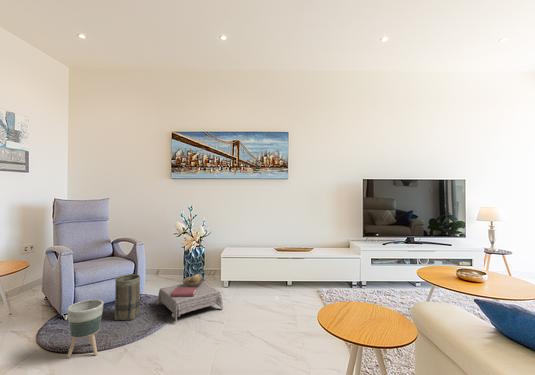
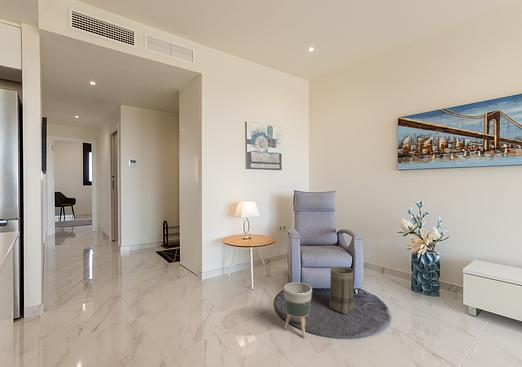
ottoman: present [157,273,223,323] -> none [373,286,462,348]

